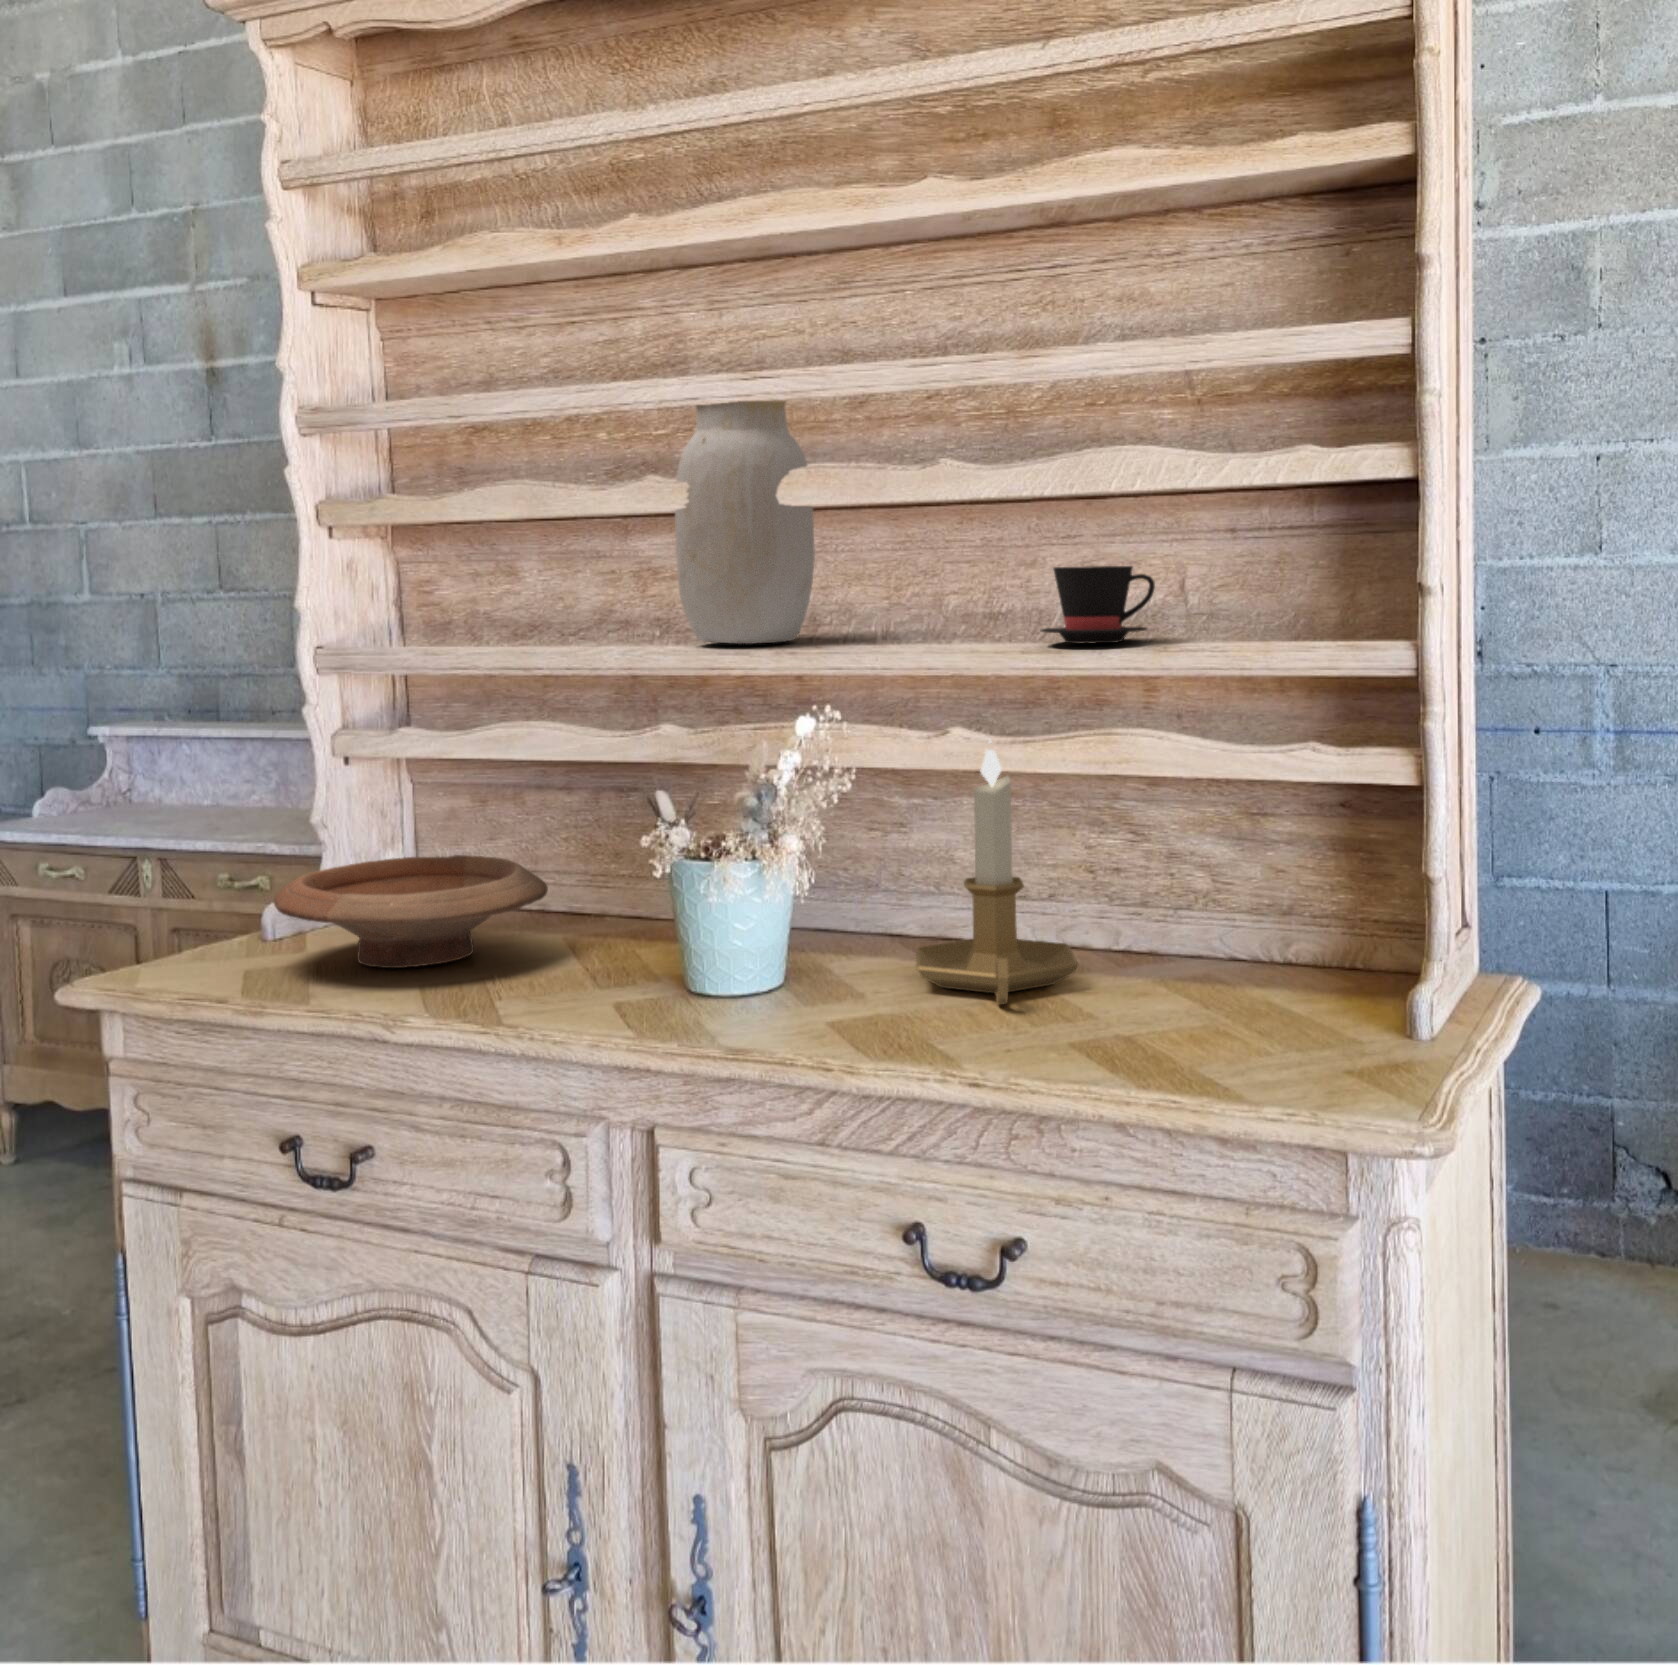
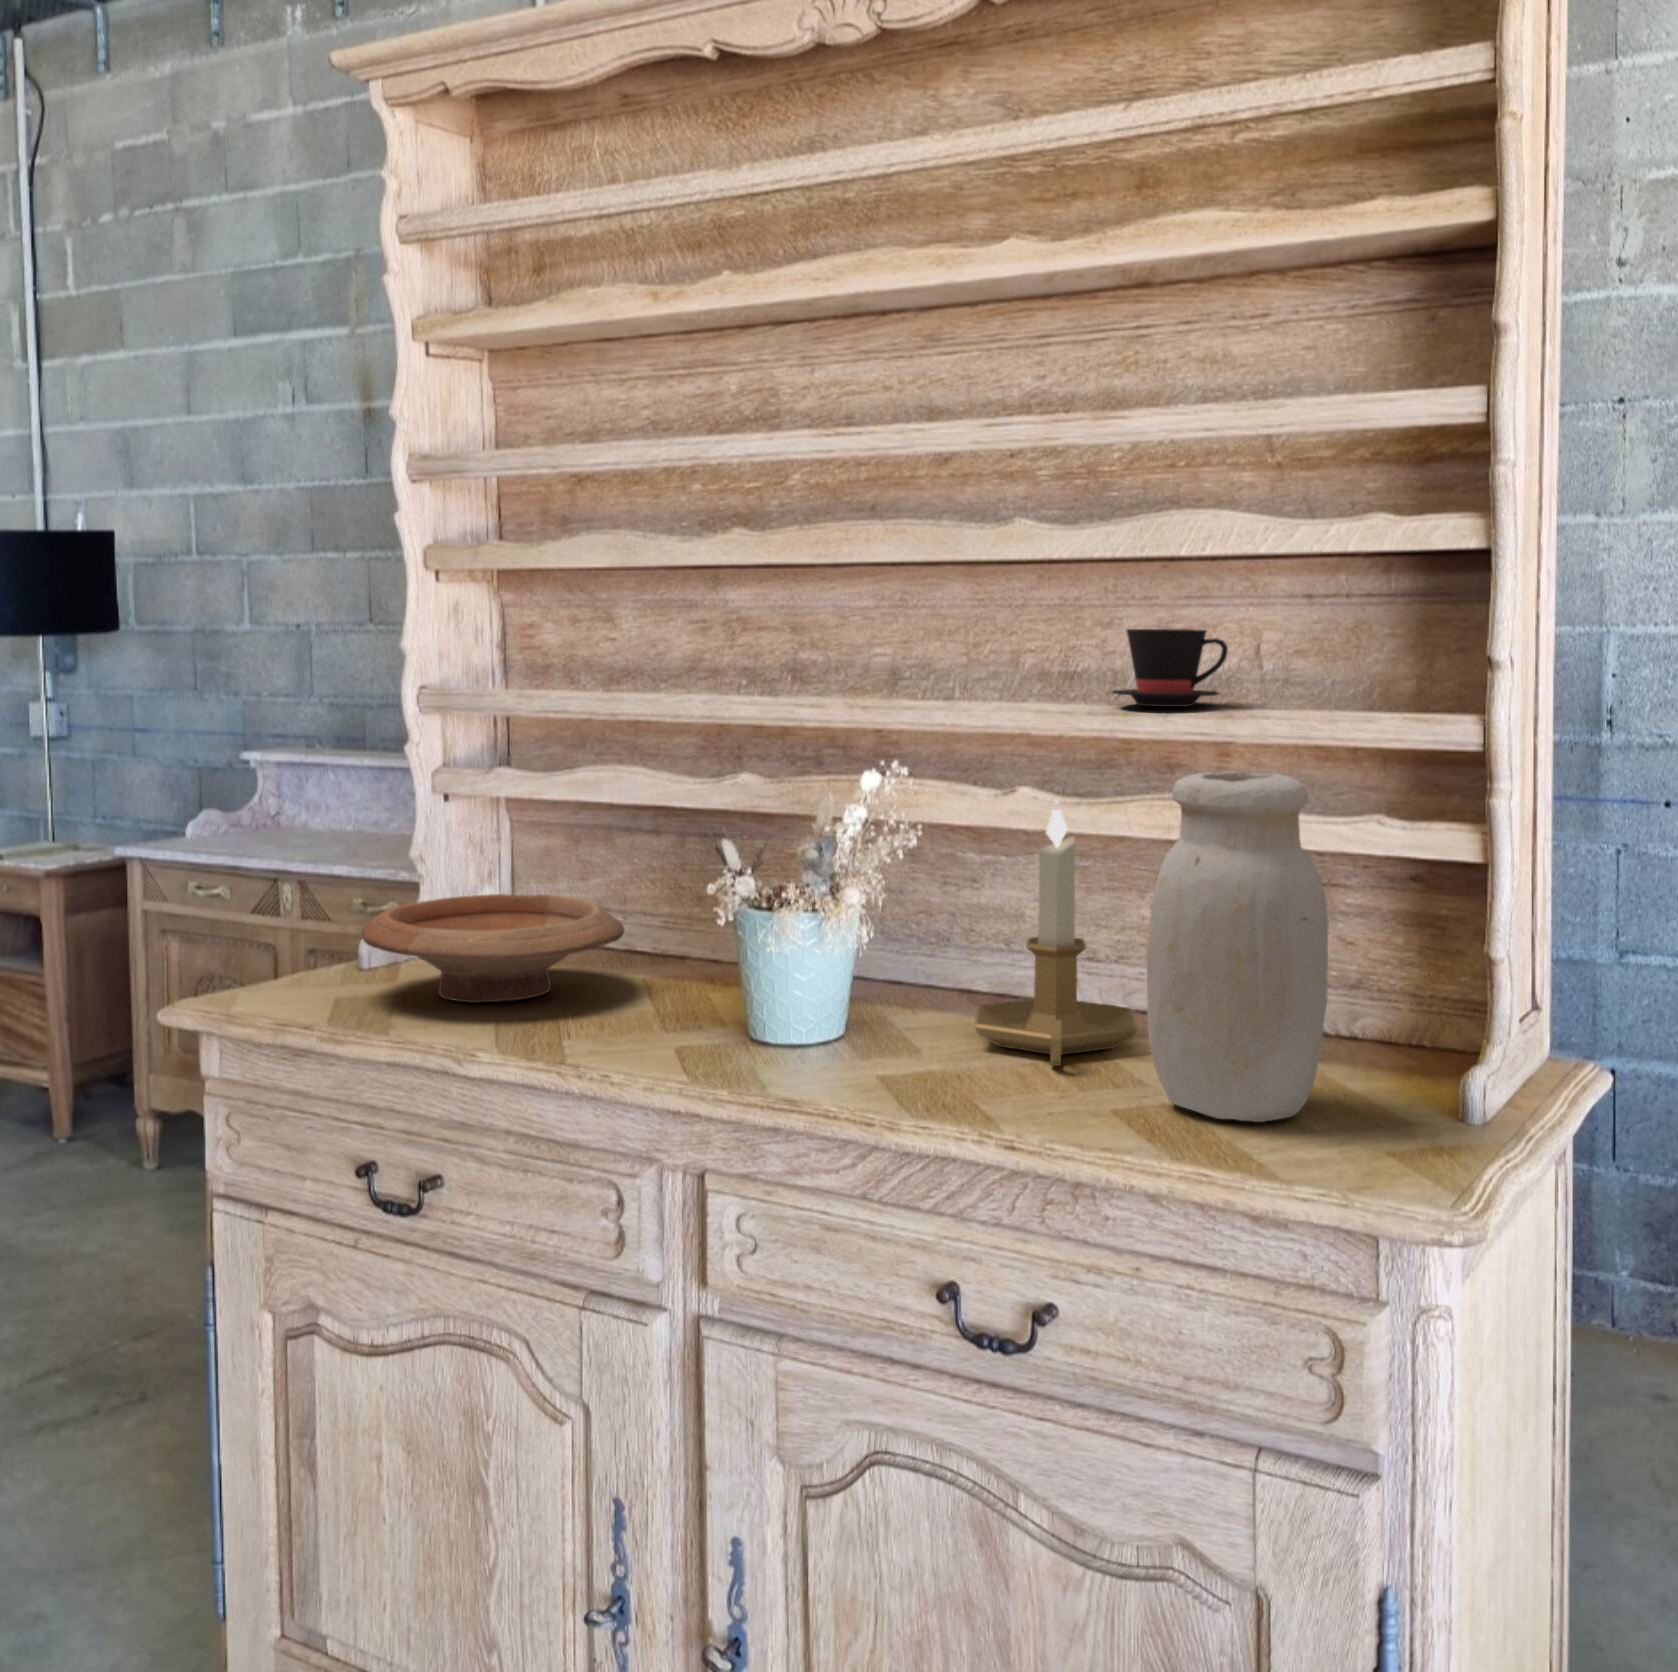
jar: present [675,401,815,644] -> present [1147,771,1328,1122]

